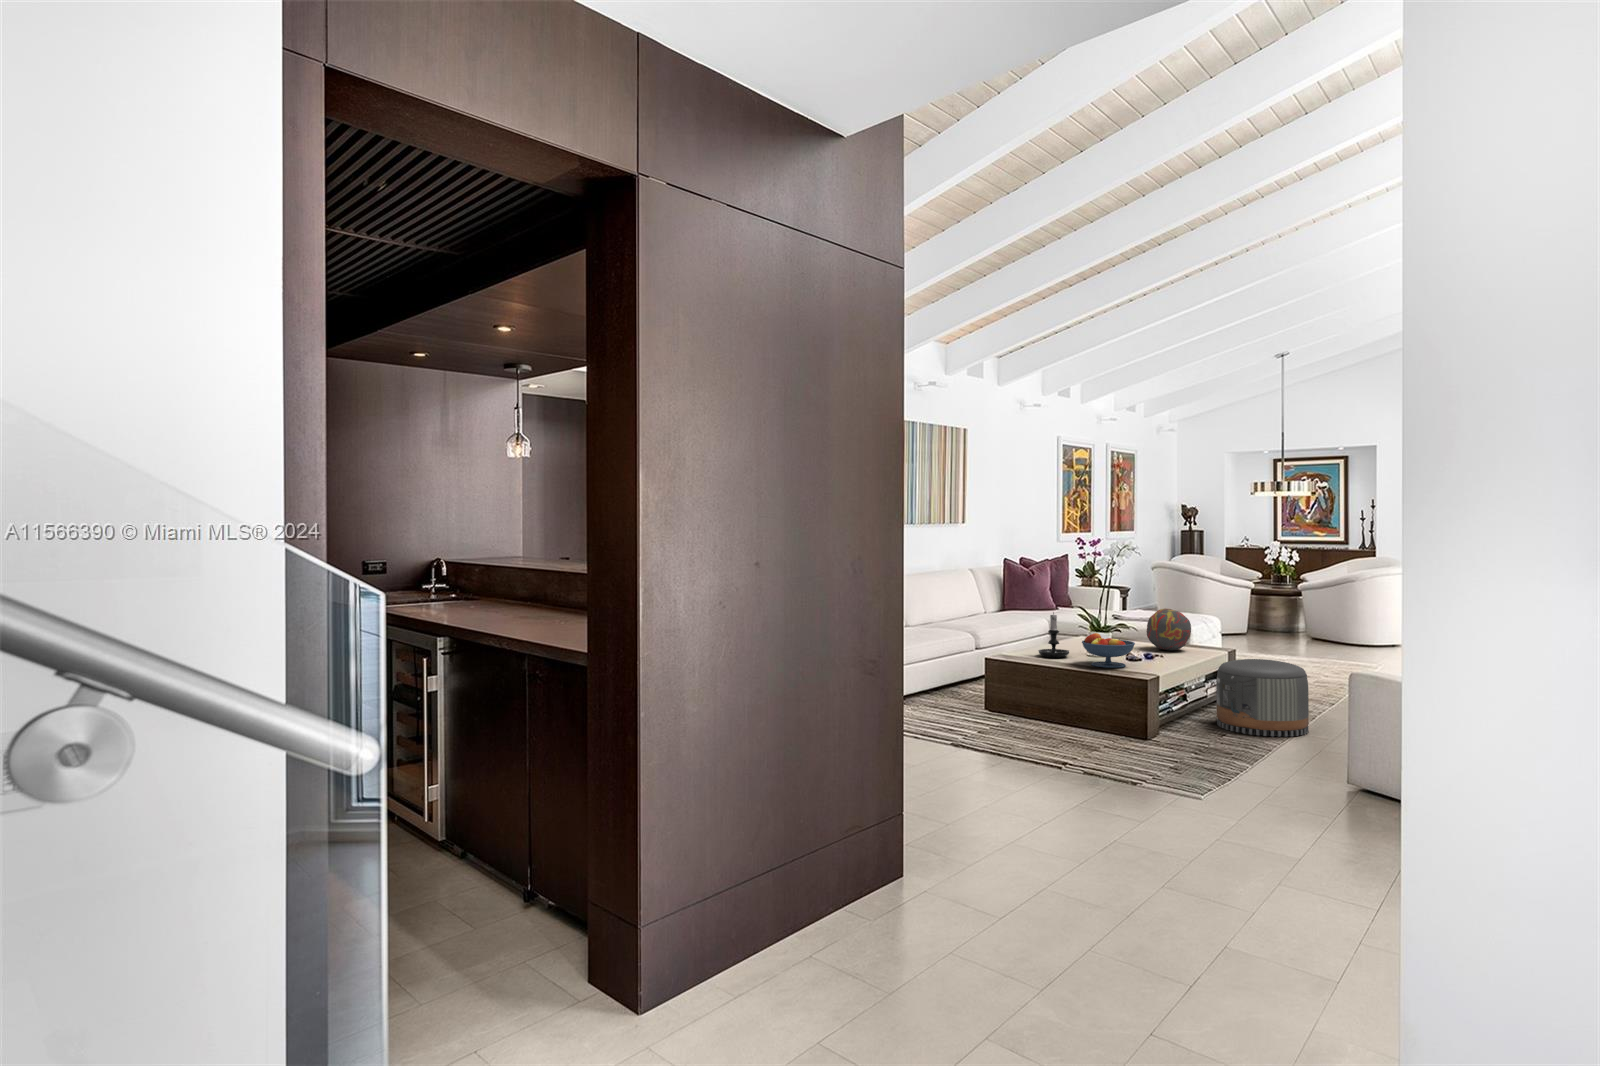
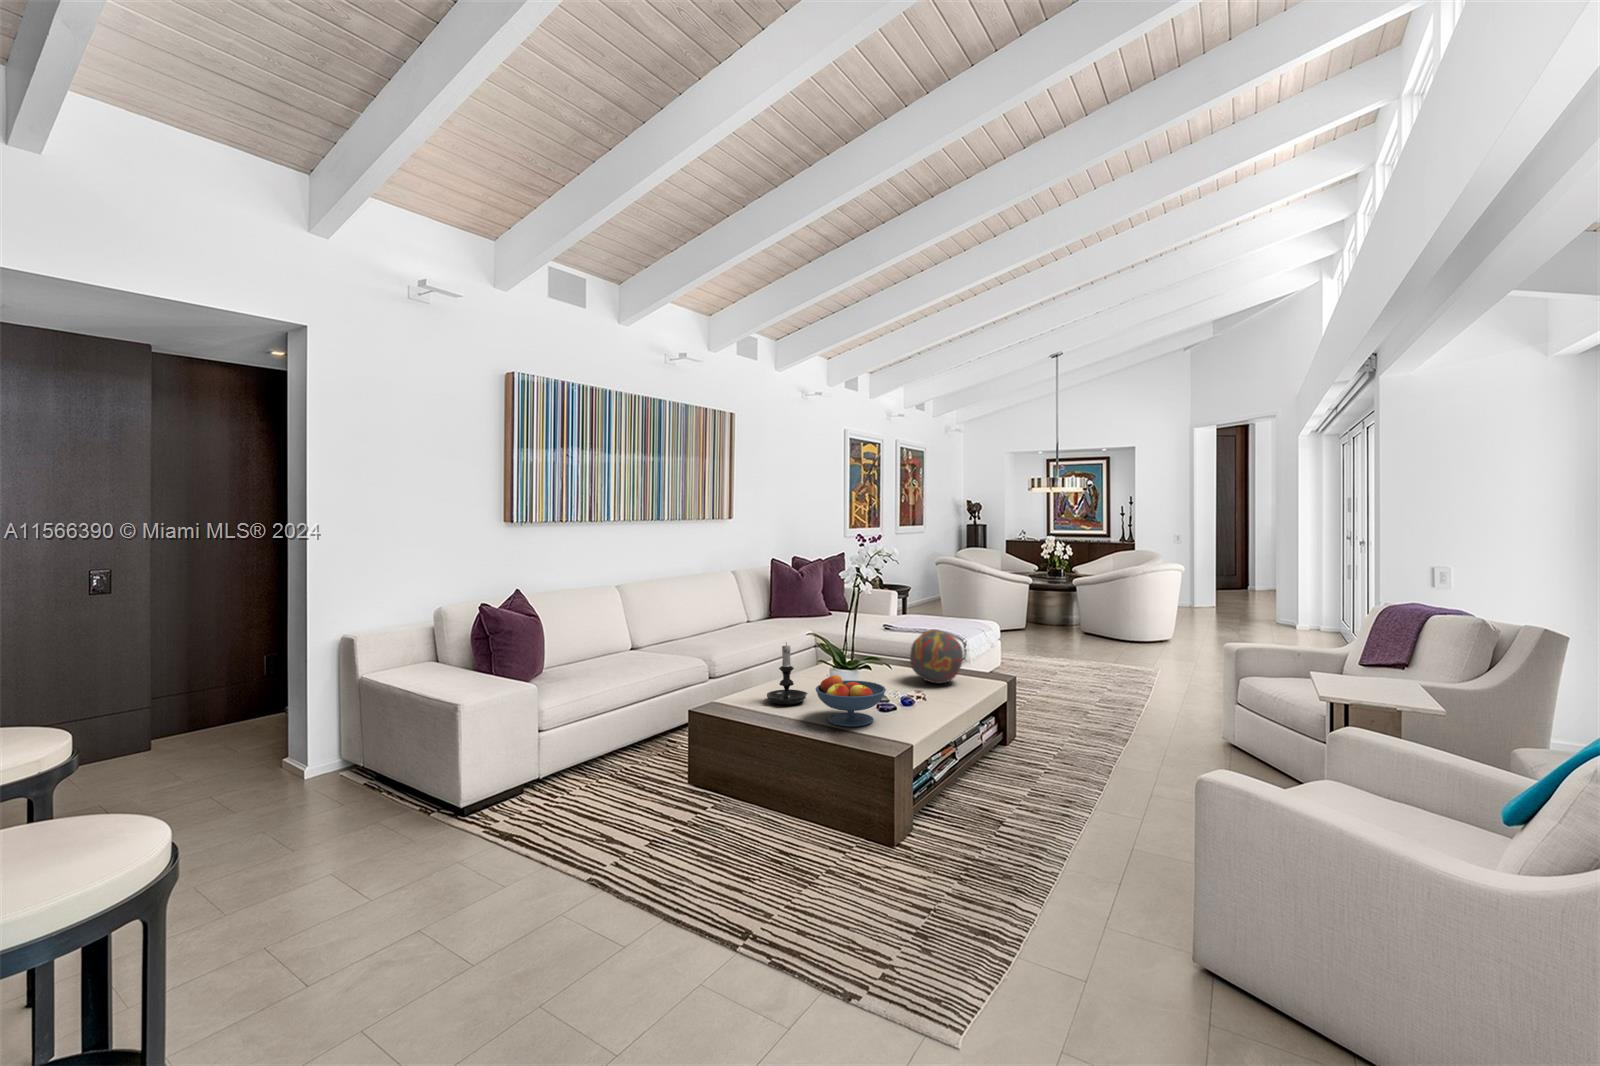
pouf: present [1216,659,1309,737] -> none [992,703,1109,821]

